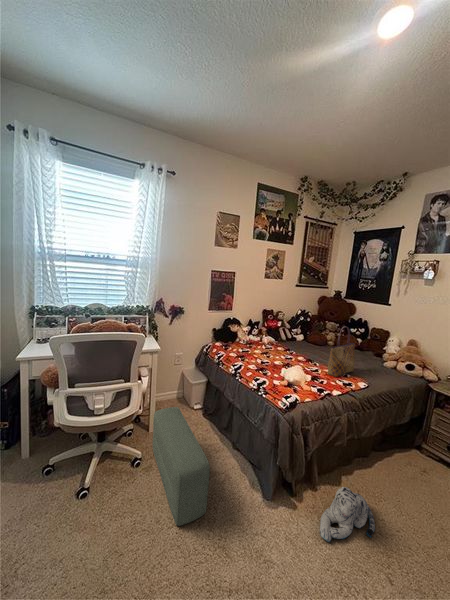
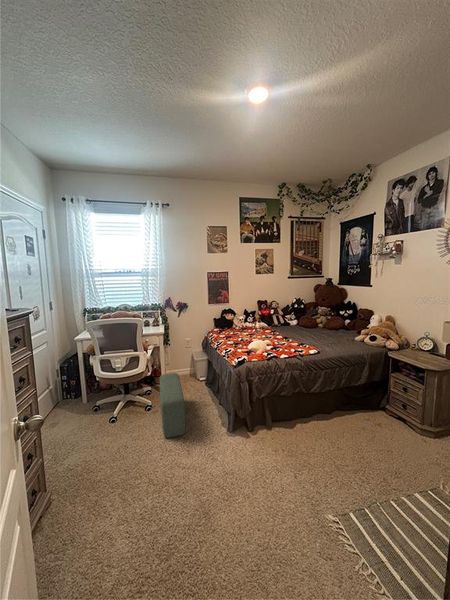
tote bag: present [328,326,355,377] -> none [289,306,318,347]
plush toy: present [320,487,375,542] -> none [257,418,306,453]

